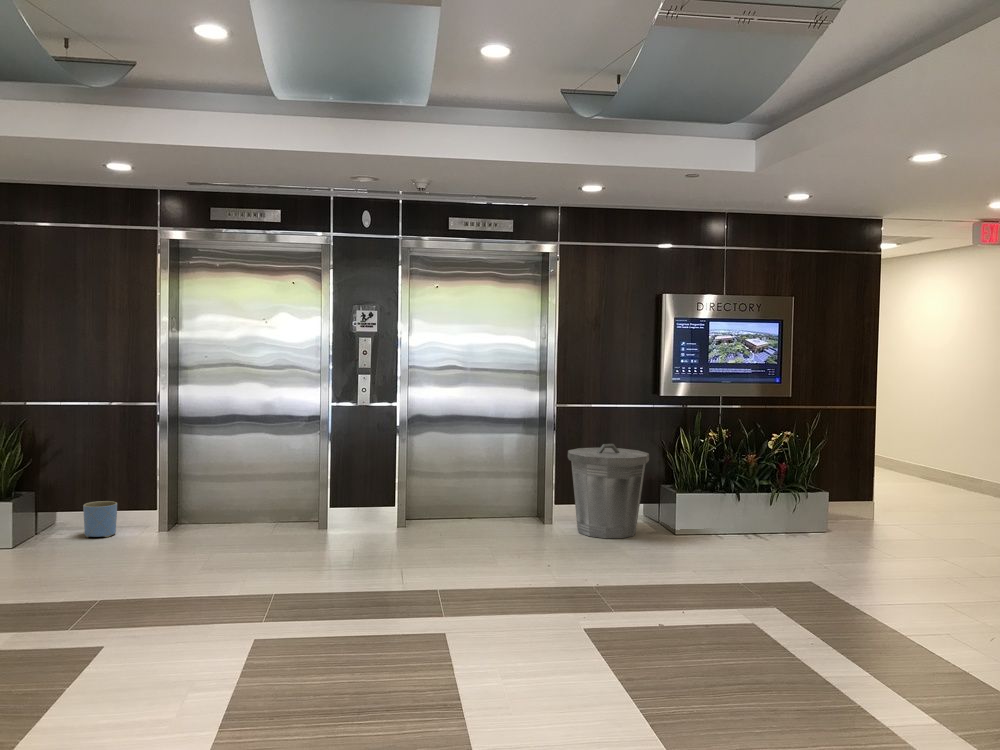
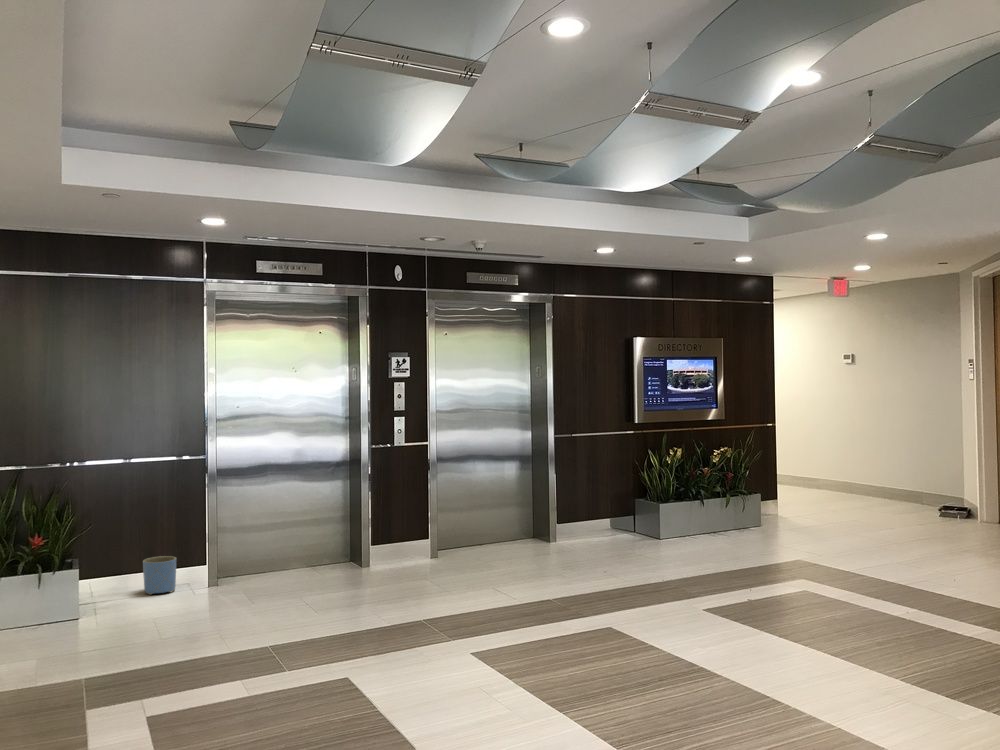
trash can: present [568,444,649,538] -> none [573,466,644,547]

